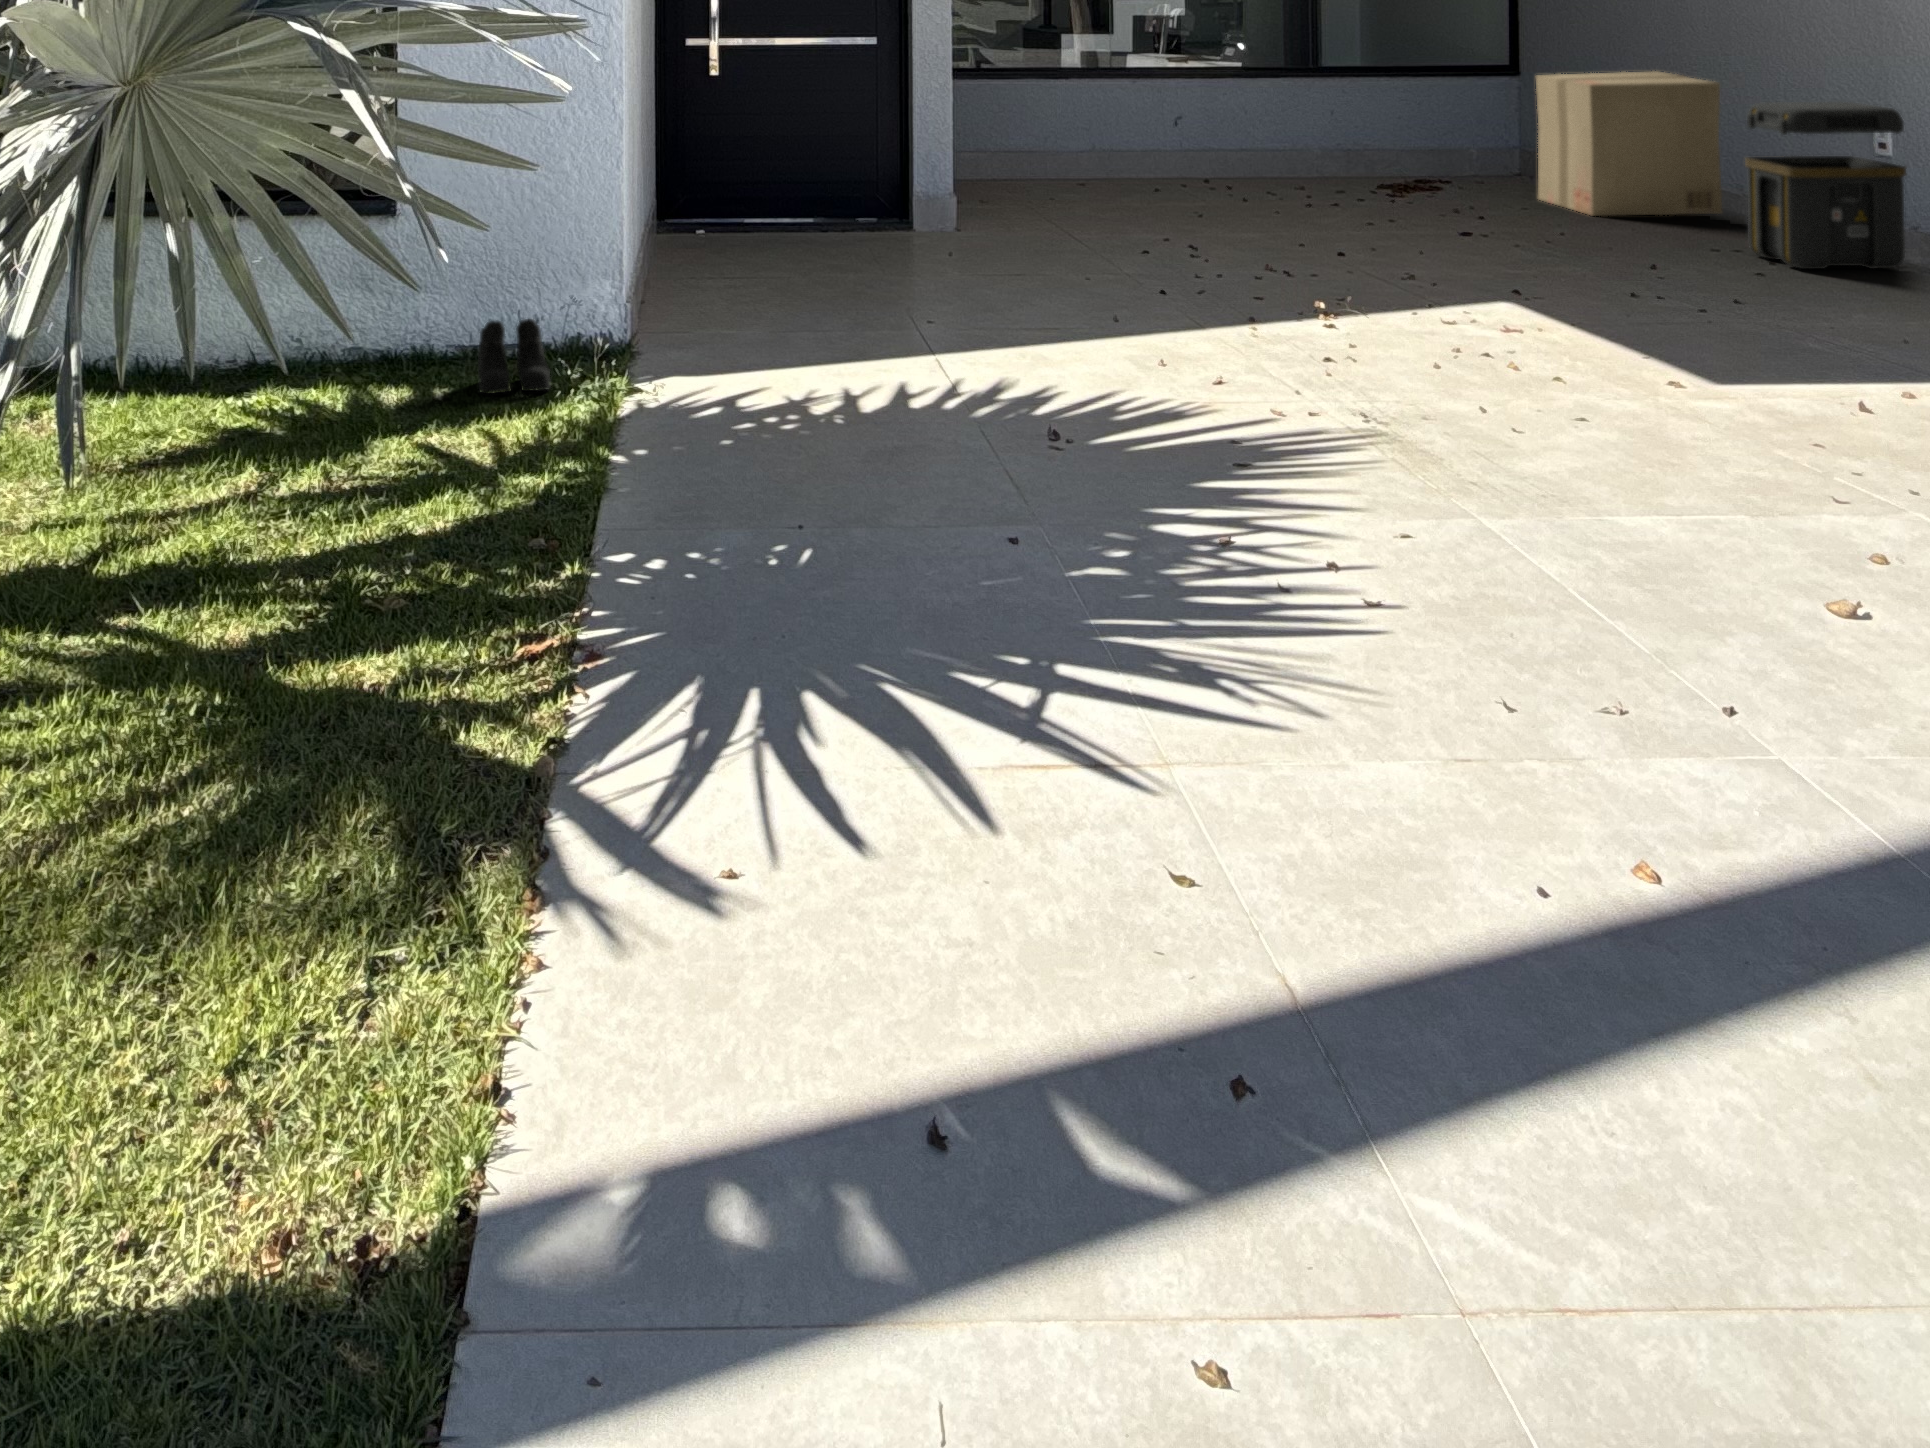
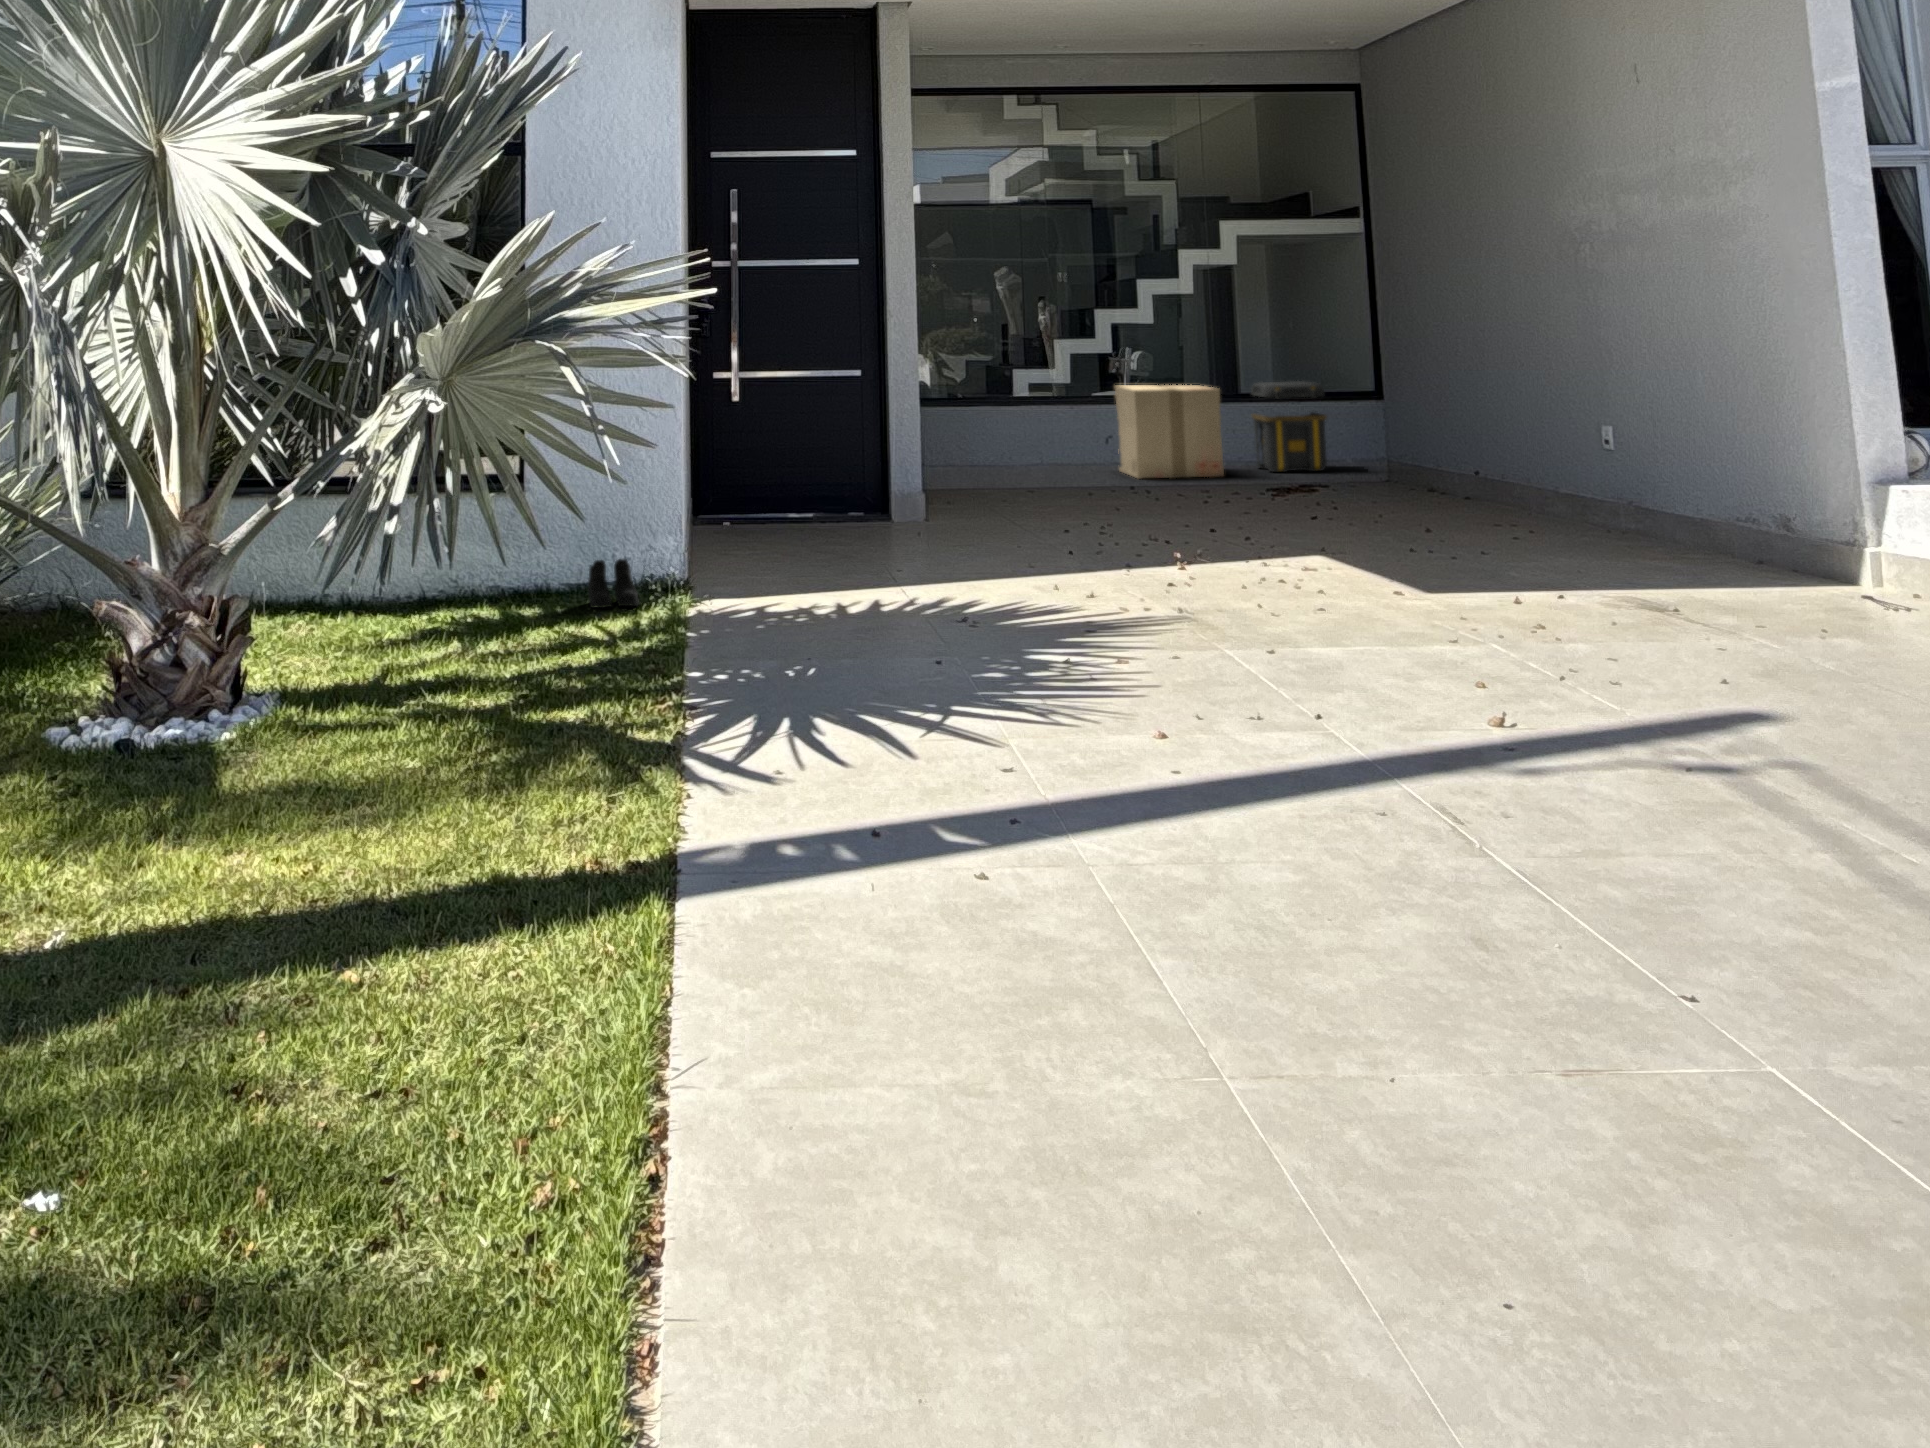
cardboard box: present [1536,71,1722,216] -> present [1114,385,1224,478]
toolbox: present [1745,102,1906,269] -> present [1251,381,1327,472]

